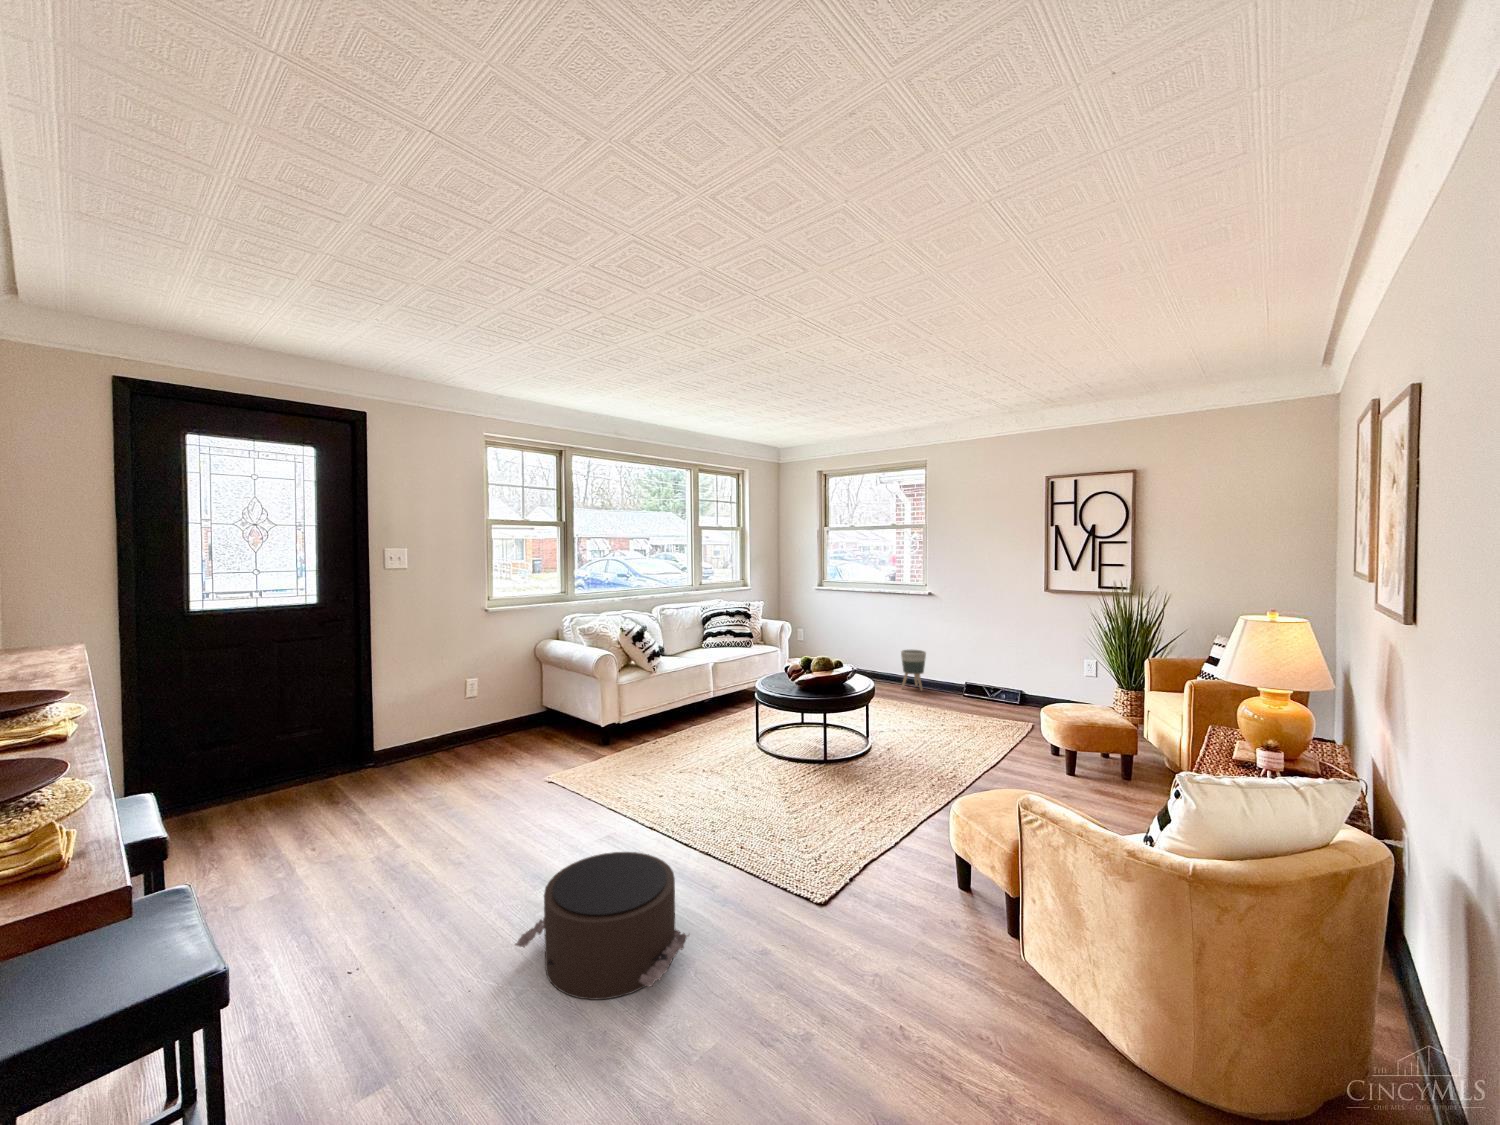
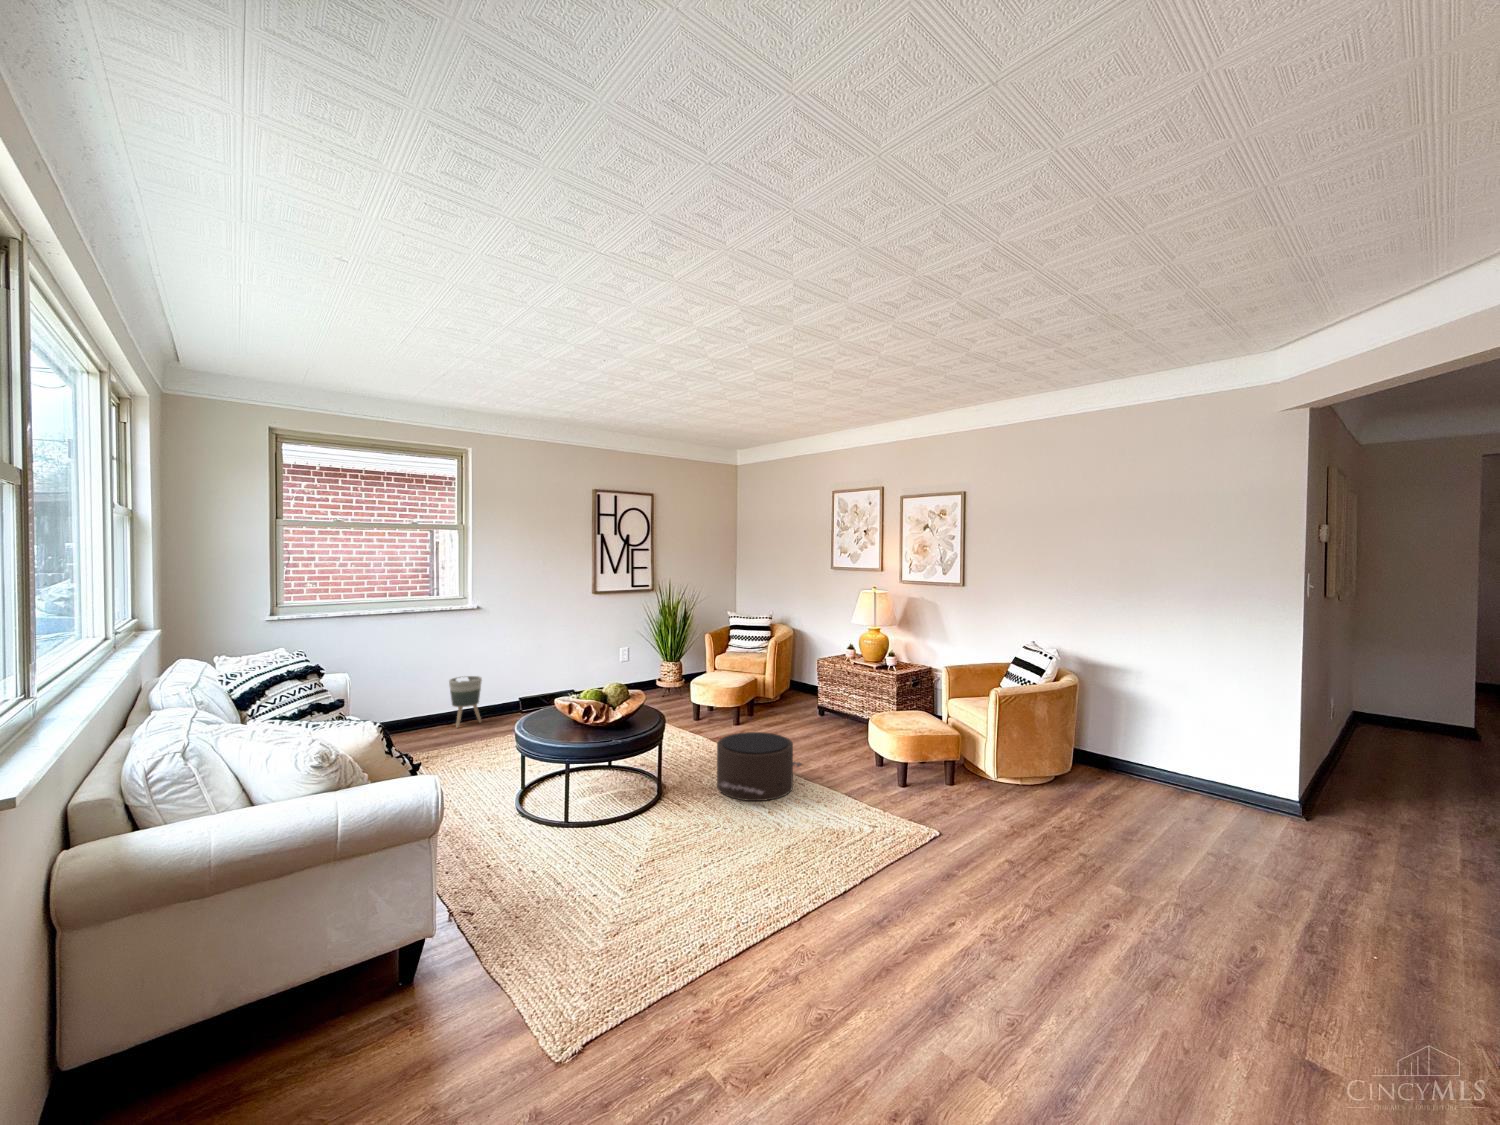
pouf: present [515,852,690,1000] -> present [717,732,801,801]

